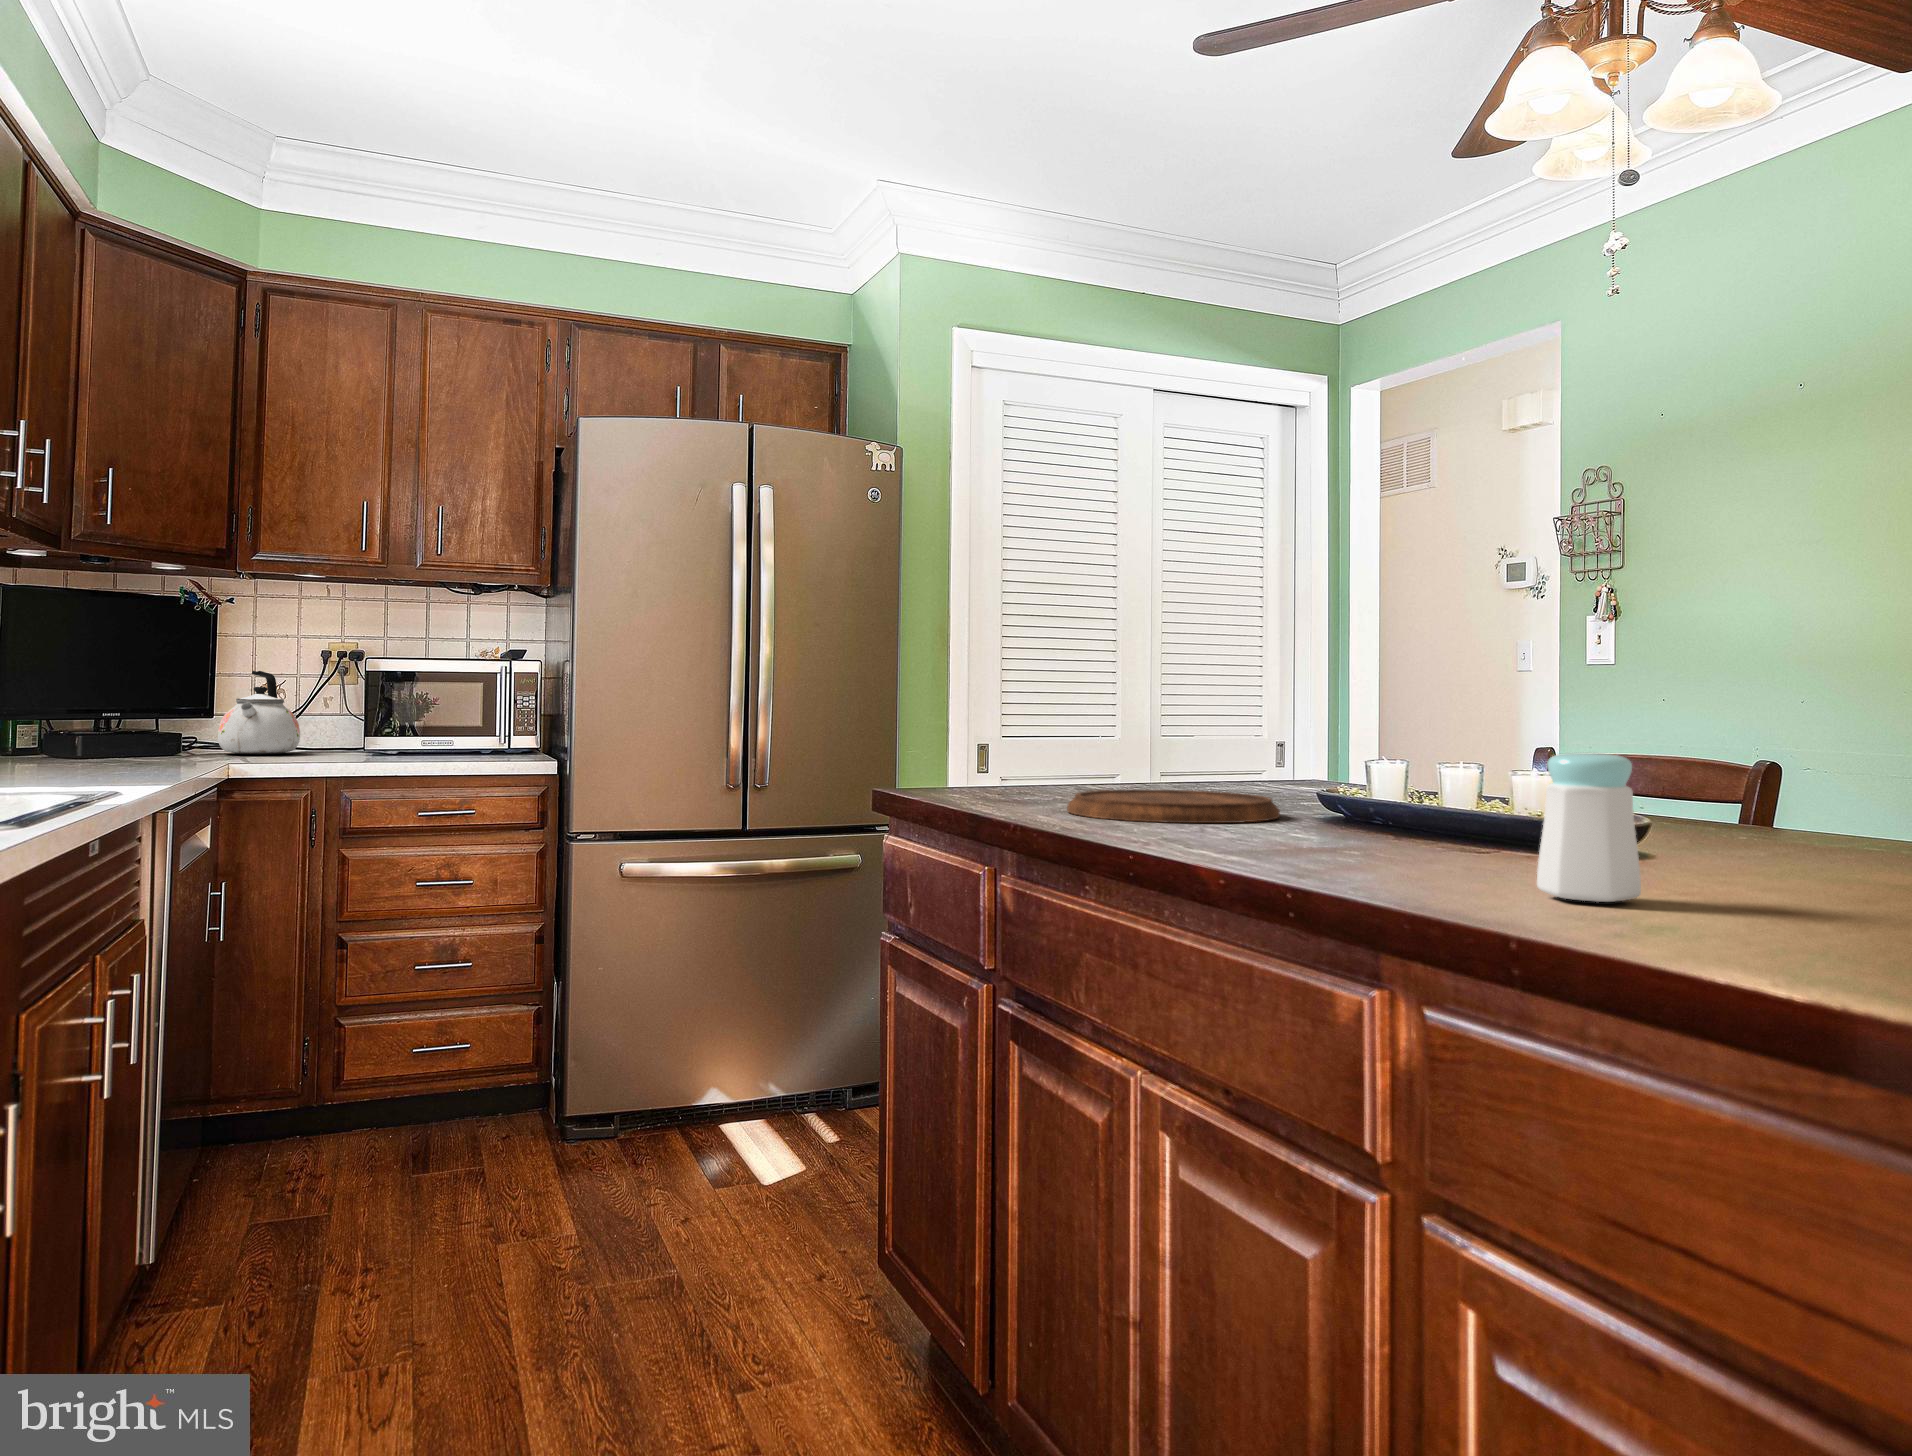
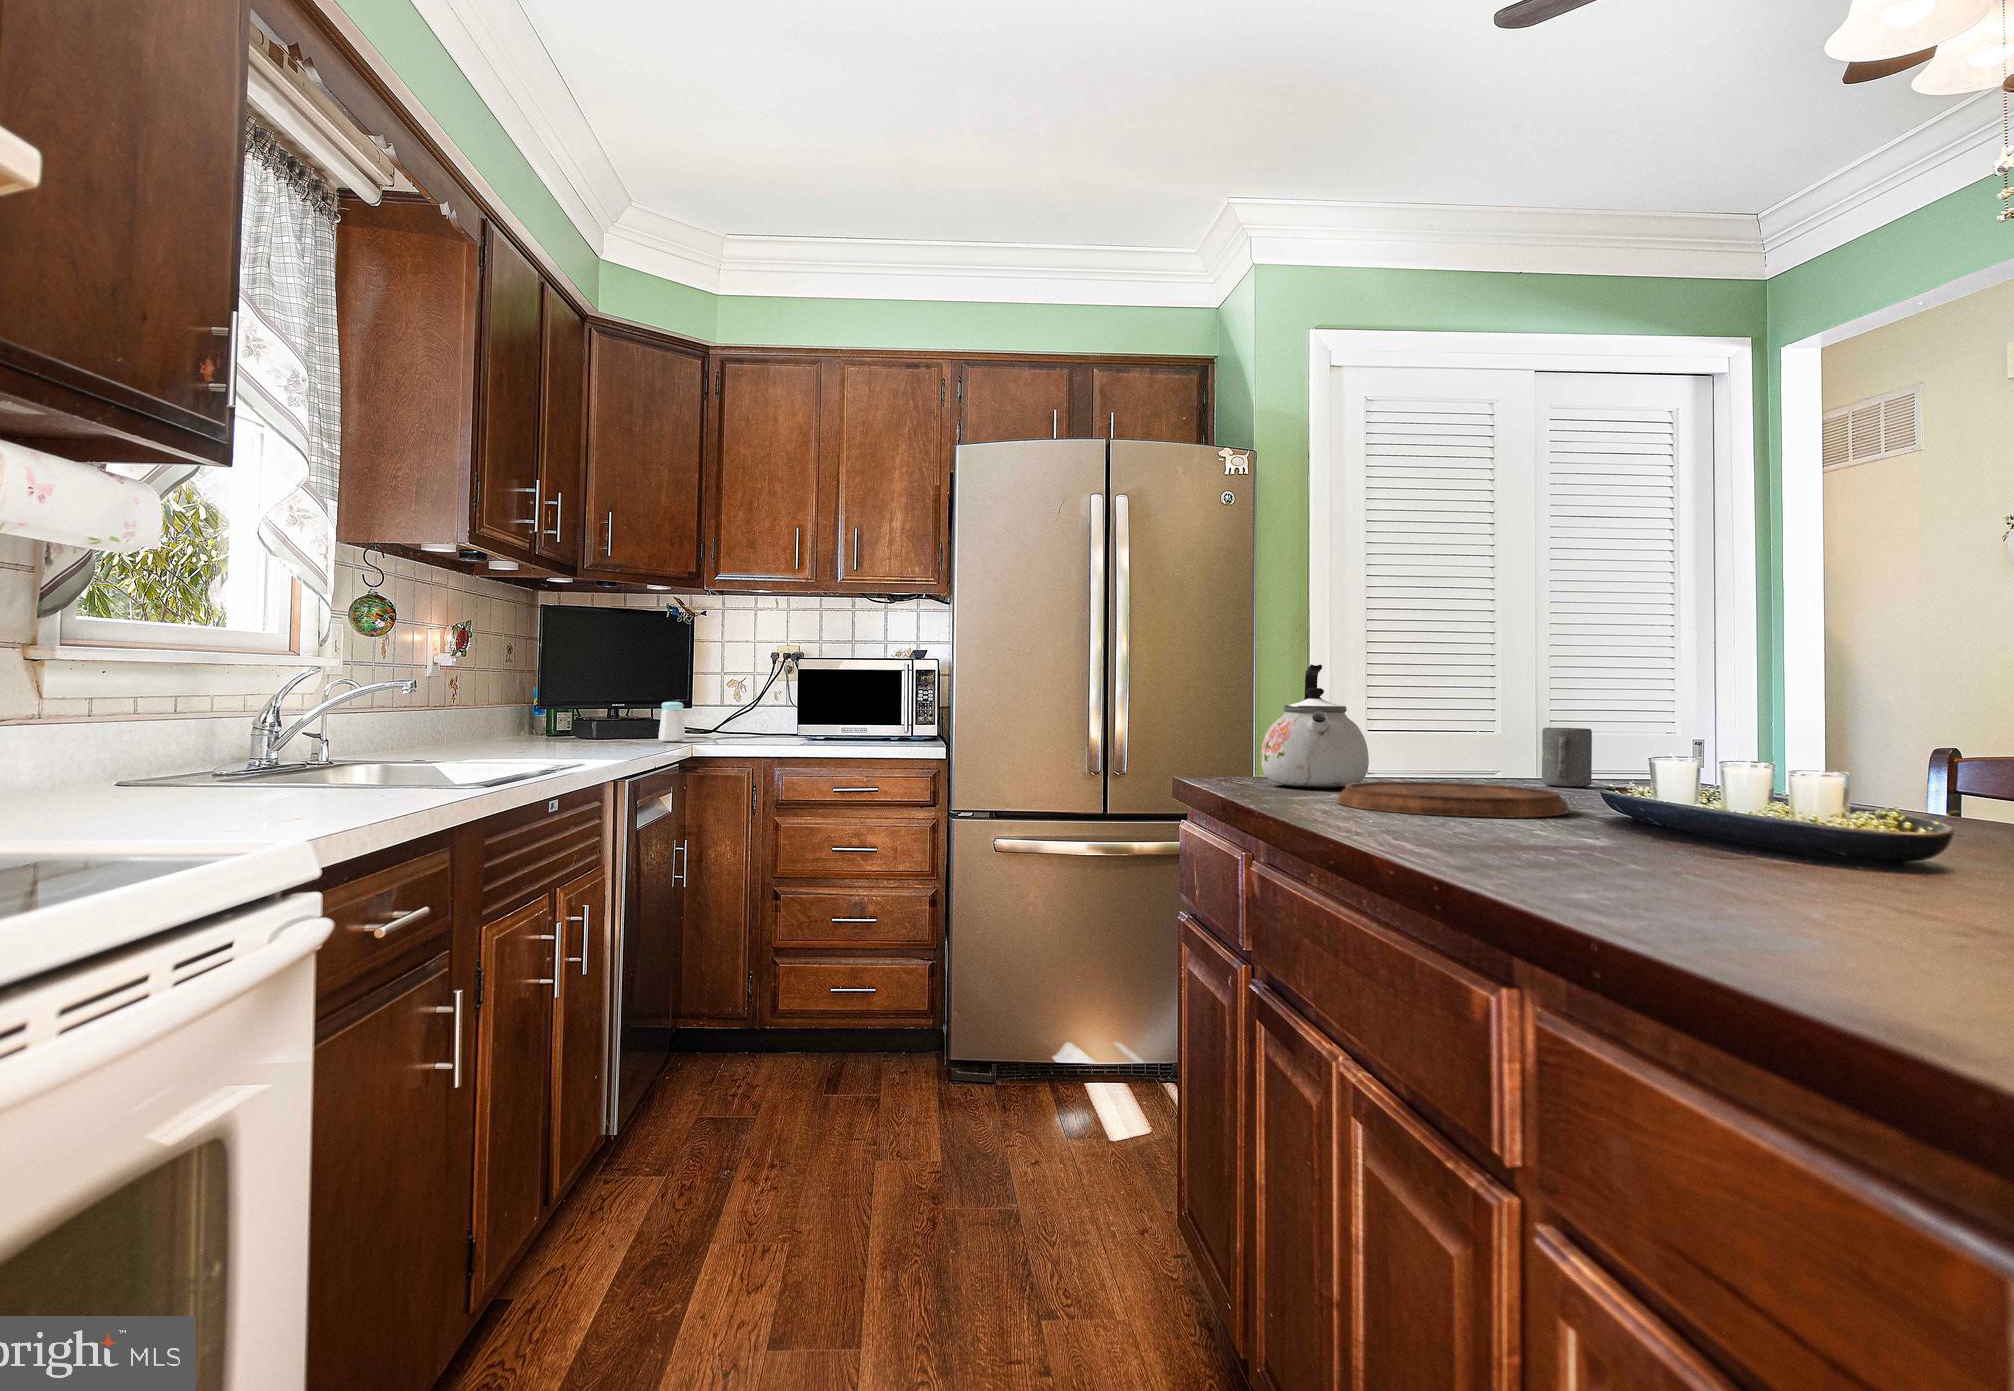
kettle: present [218,671,300,754] -> present [1261,664,1369,788]
mug: none [1204,735,1247,790] -> present [1542,728,1592,787]
salt shaker: present [1537,753,1641,902] -> present [659,702,685,741]

